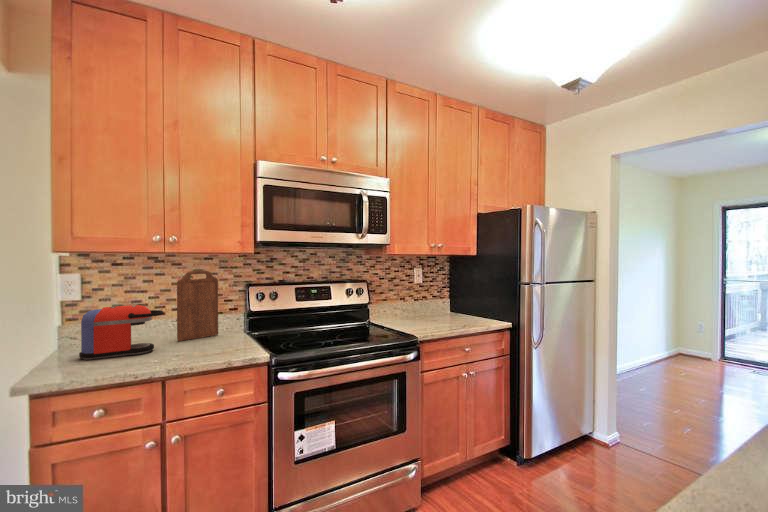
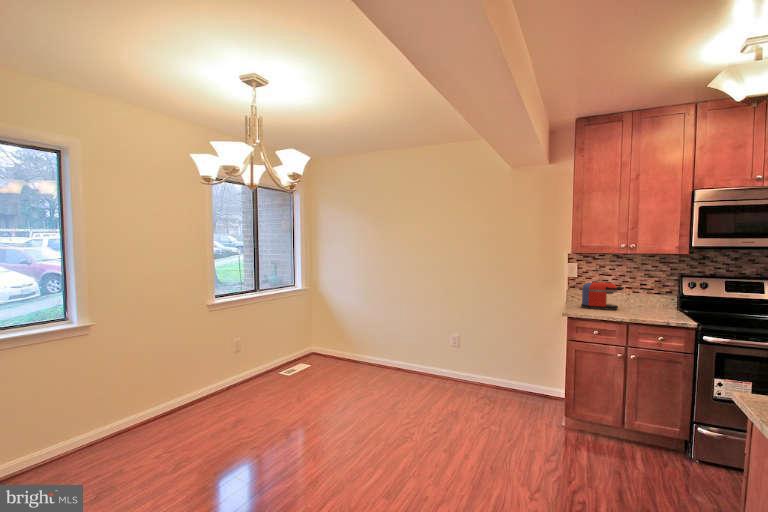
cutting board: present [177,270,218,341] -> none [630,264,659,308]

